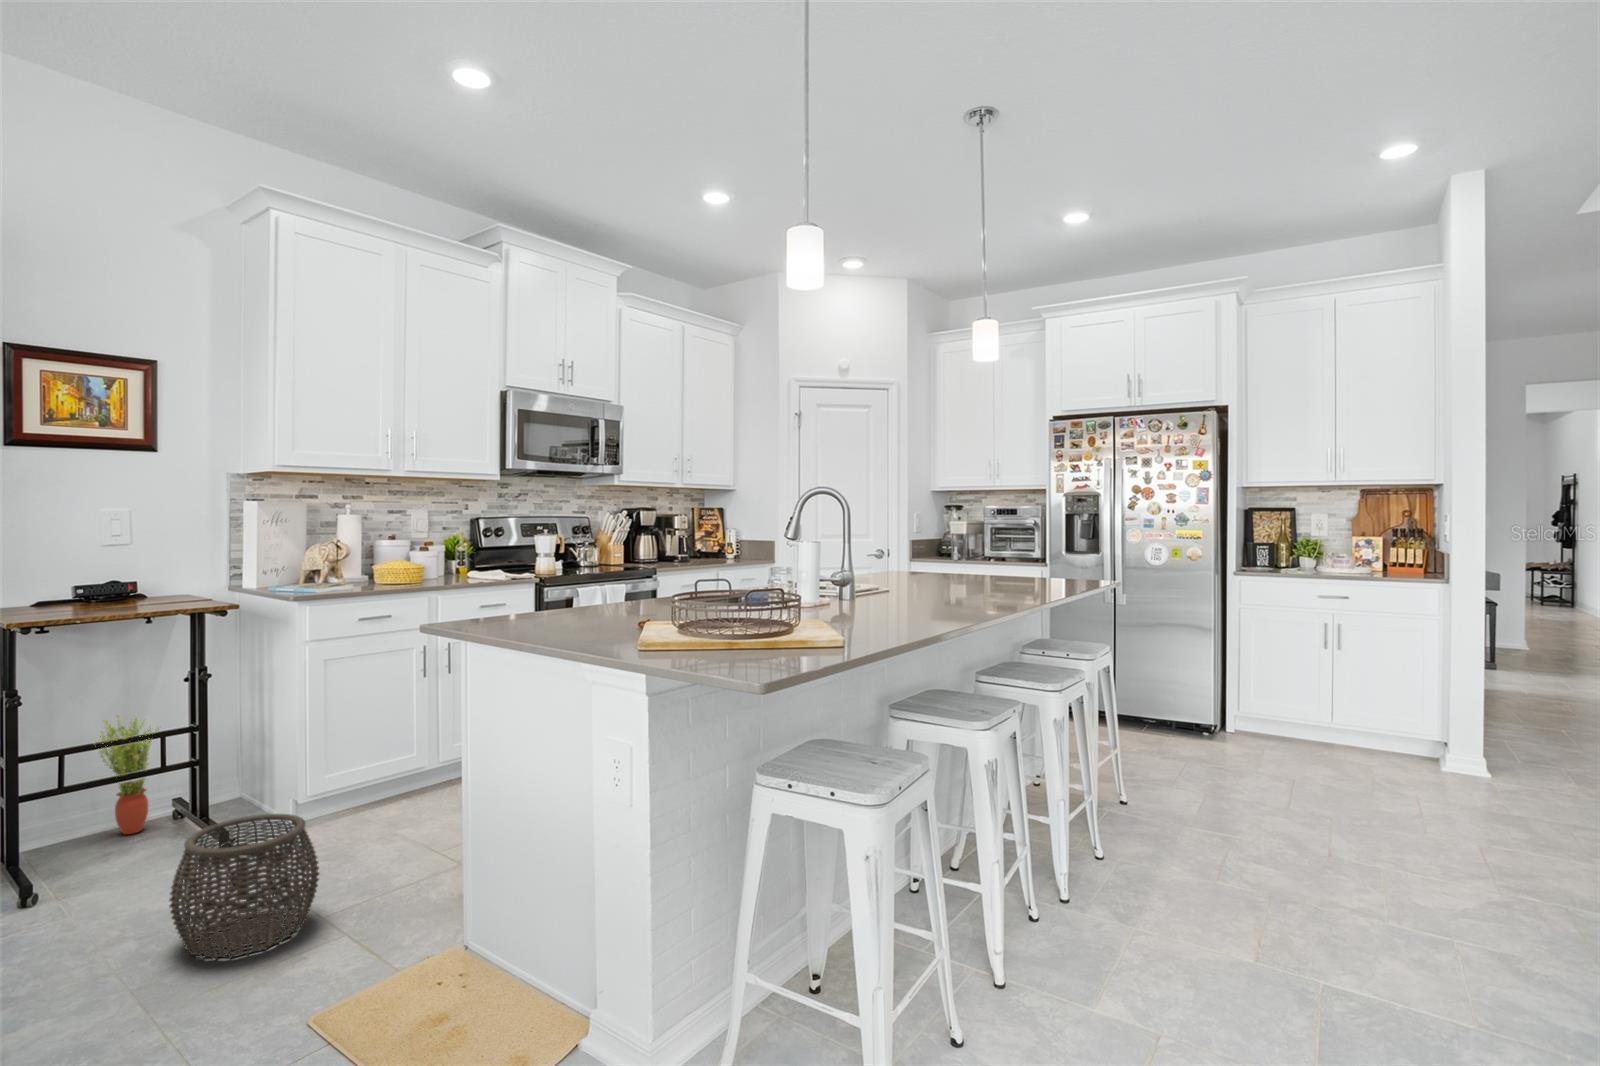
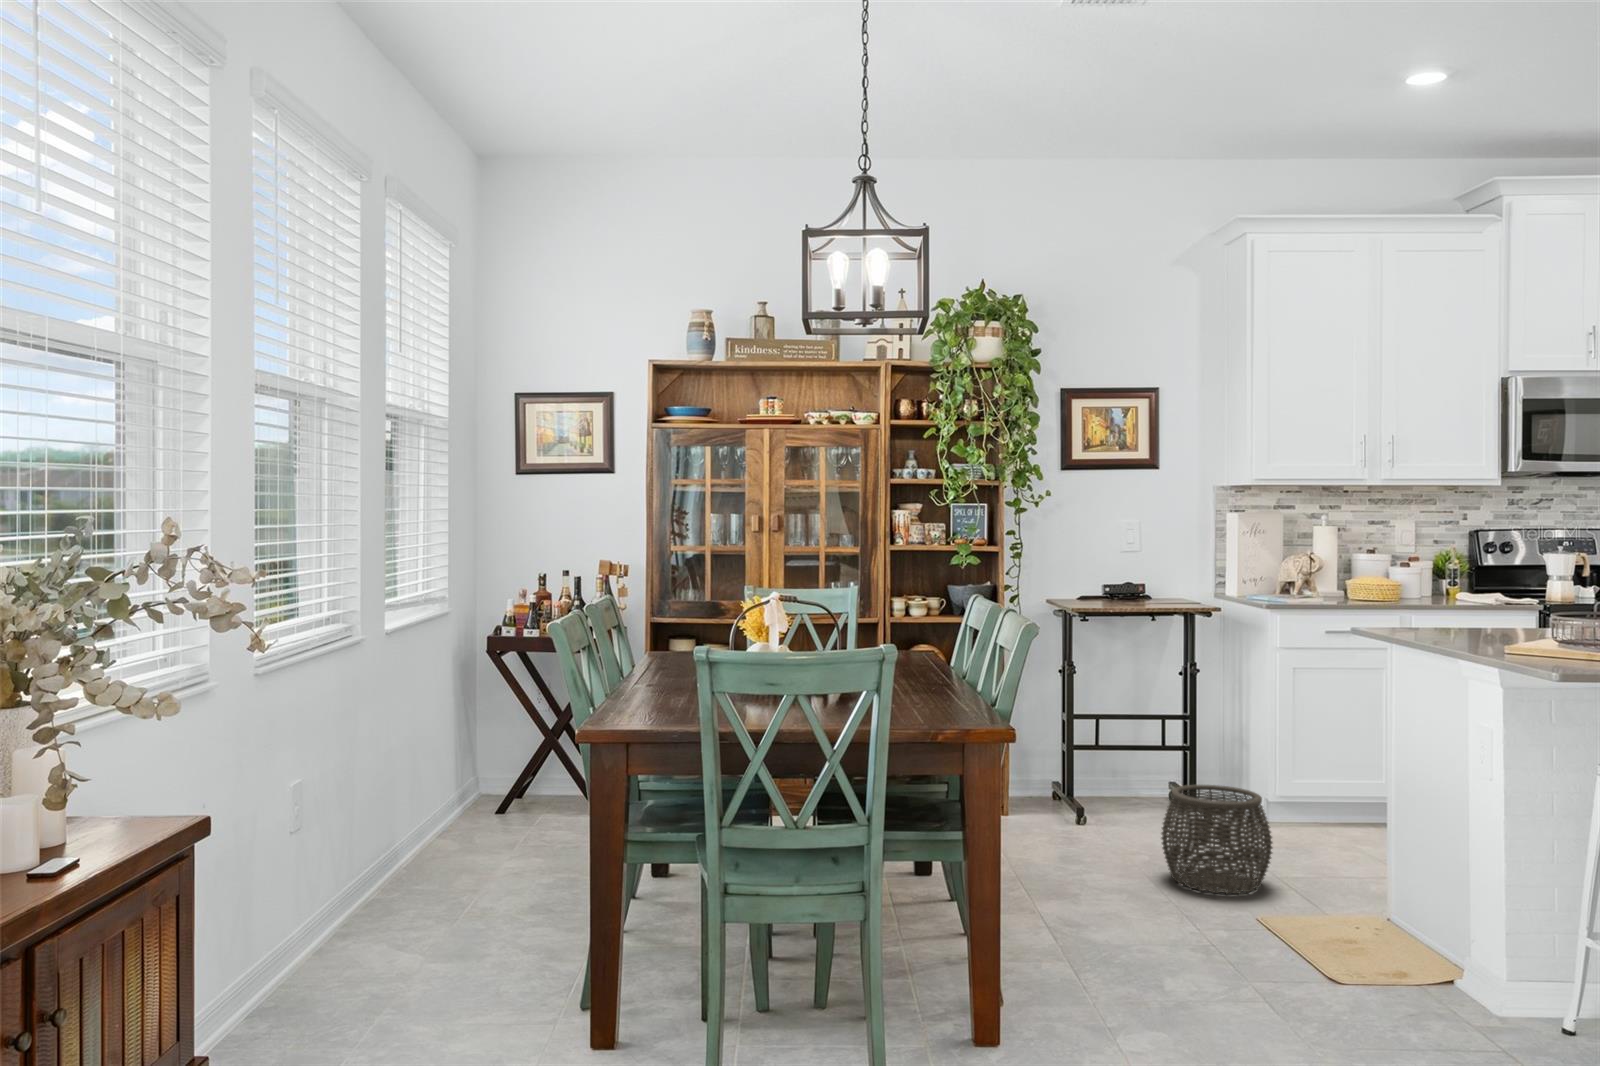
potted plant: present [95,716,159,834] -> none [1113,697,1160,802]

